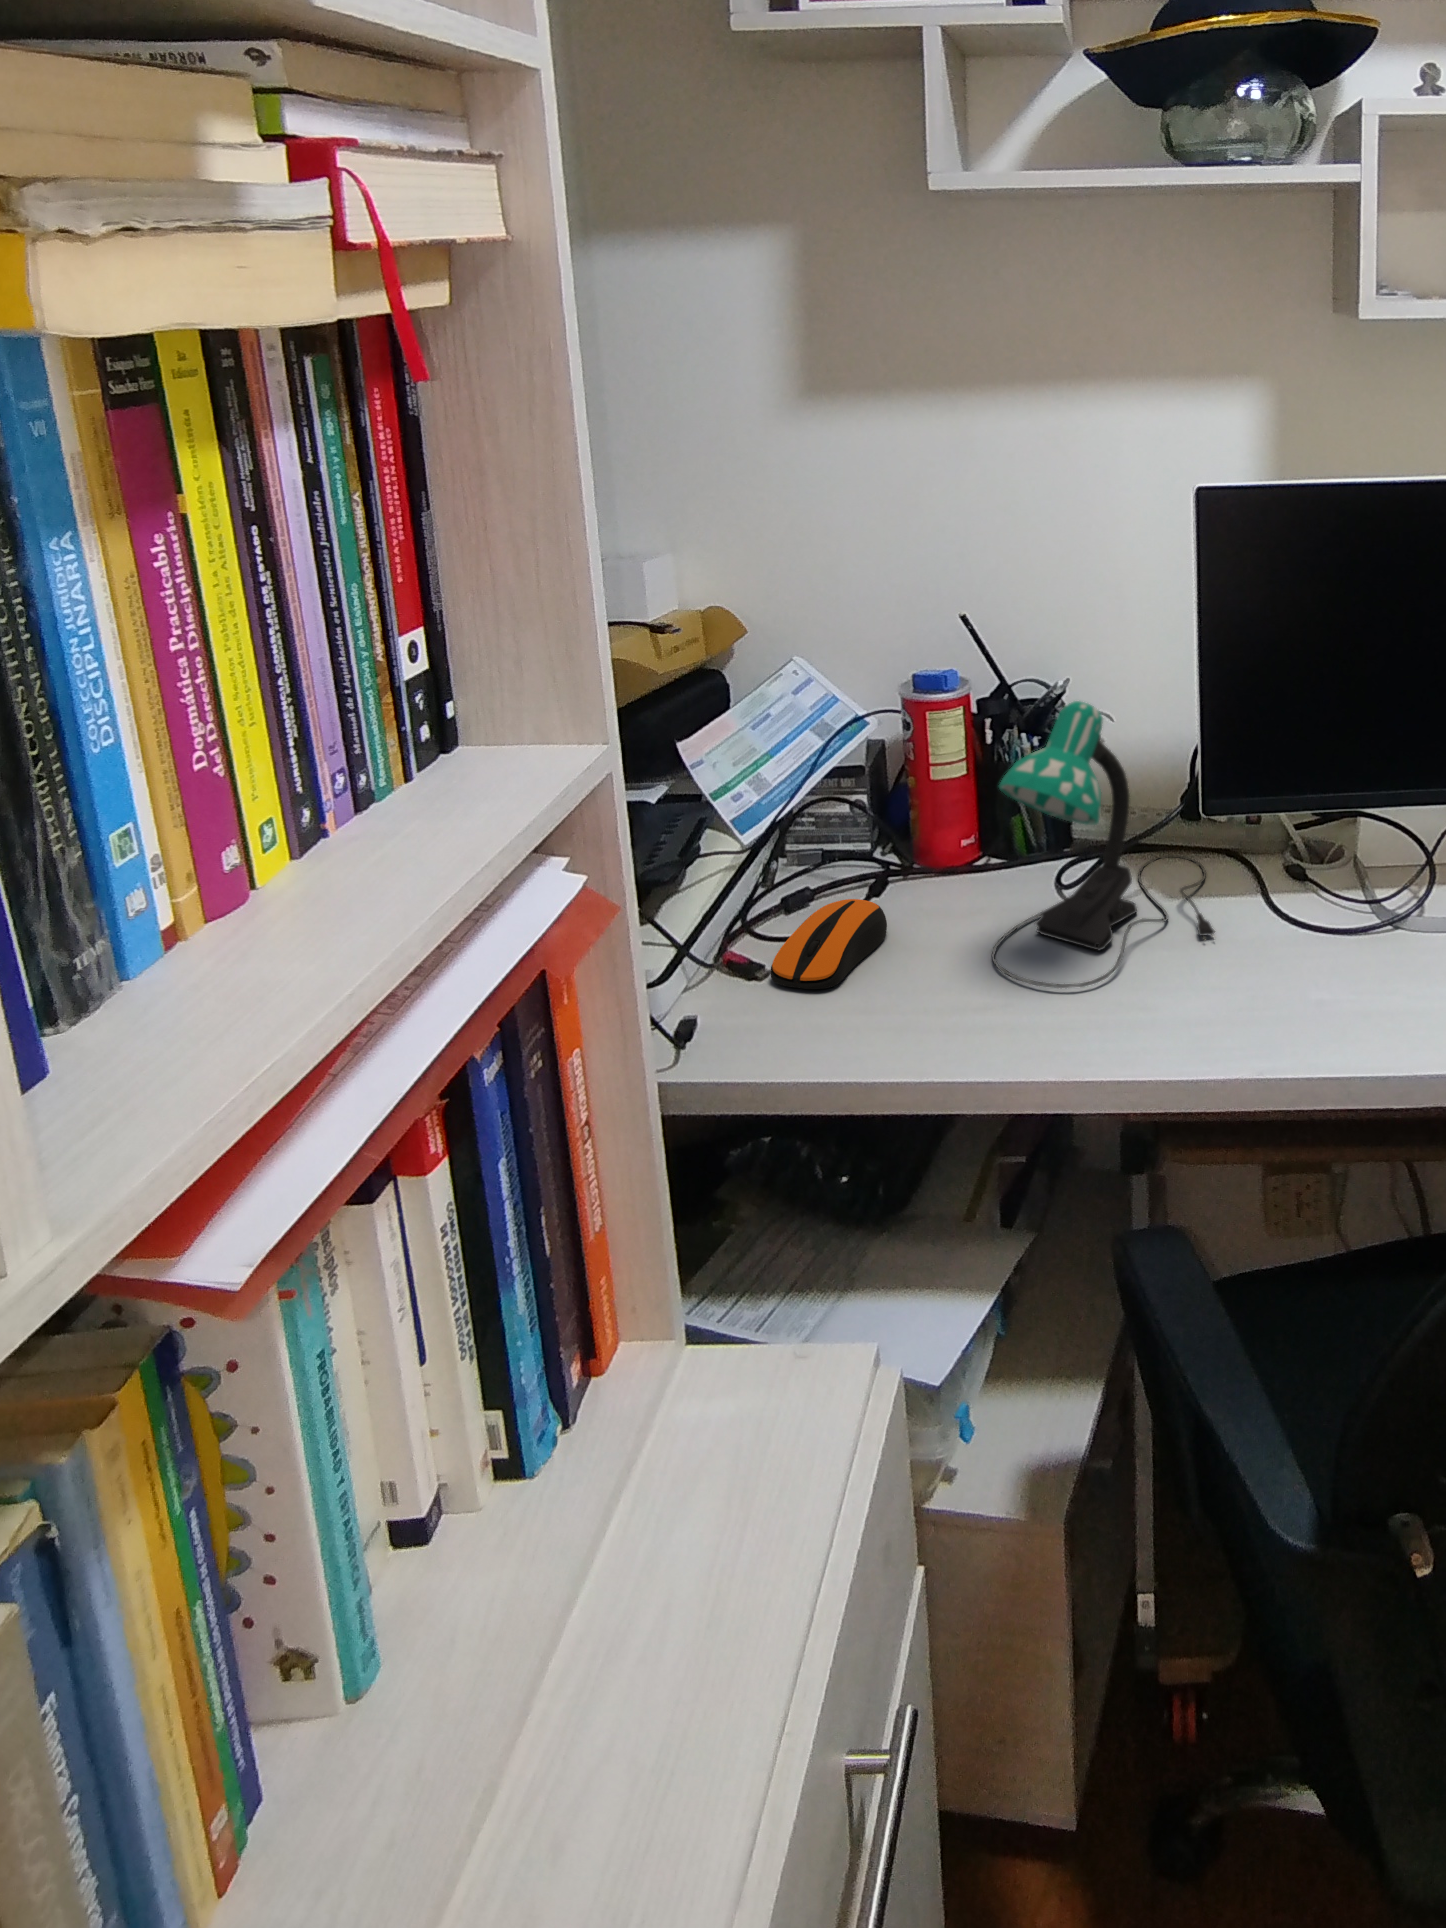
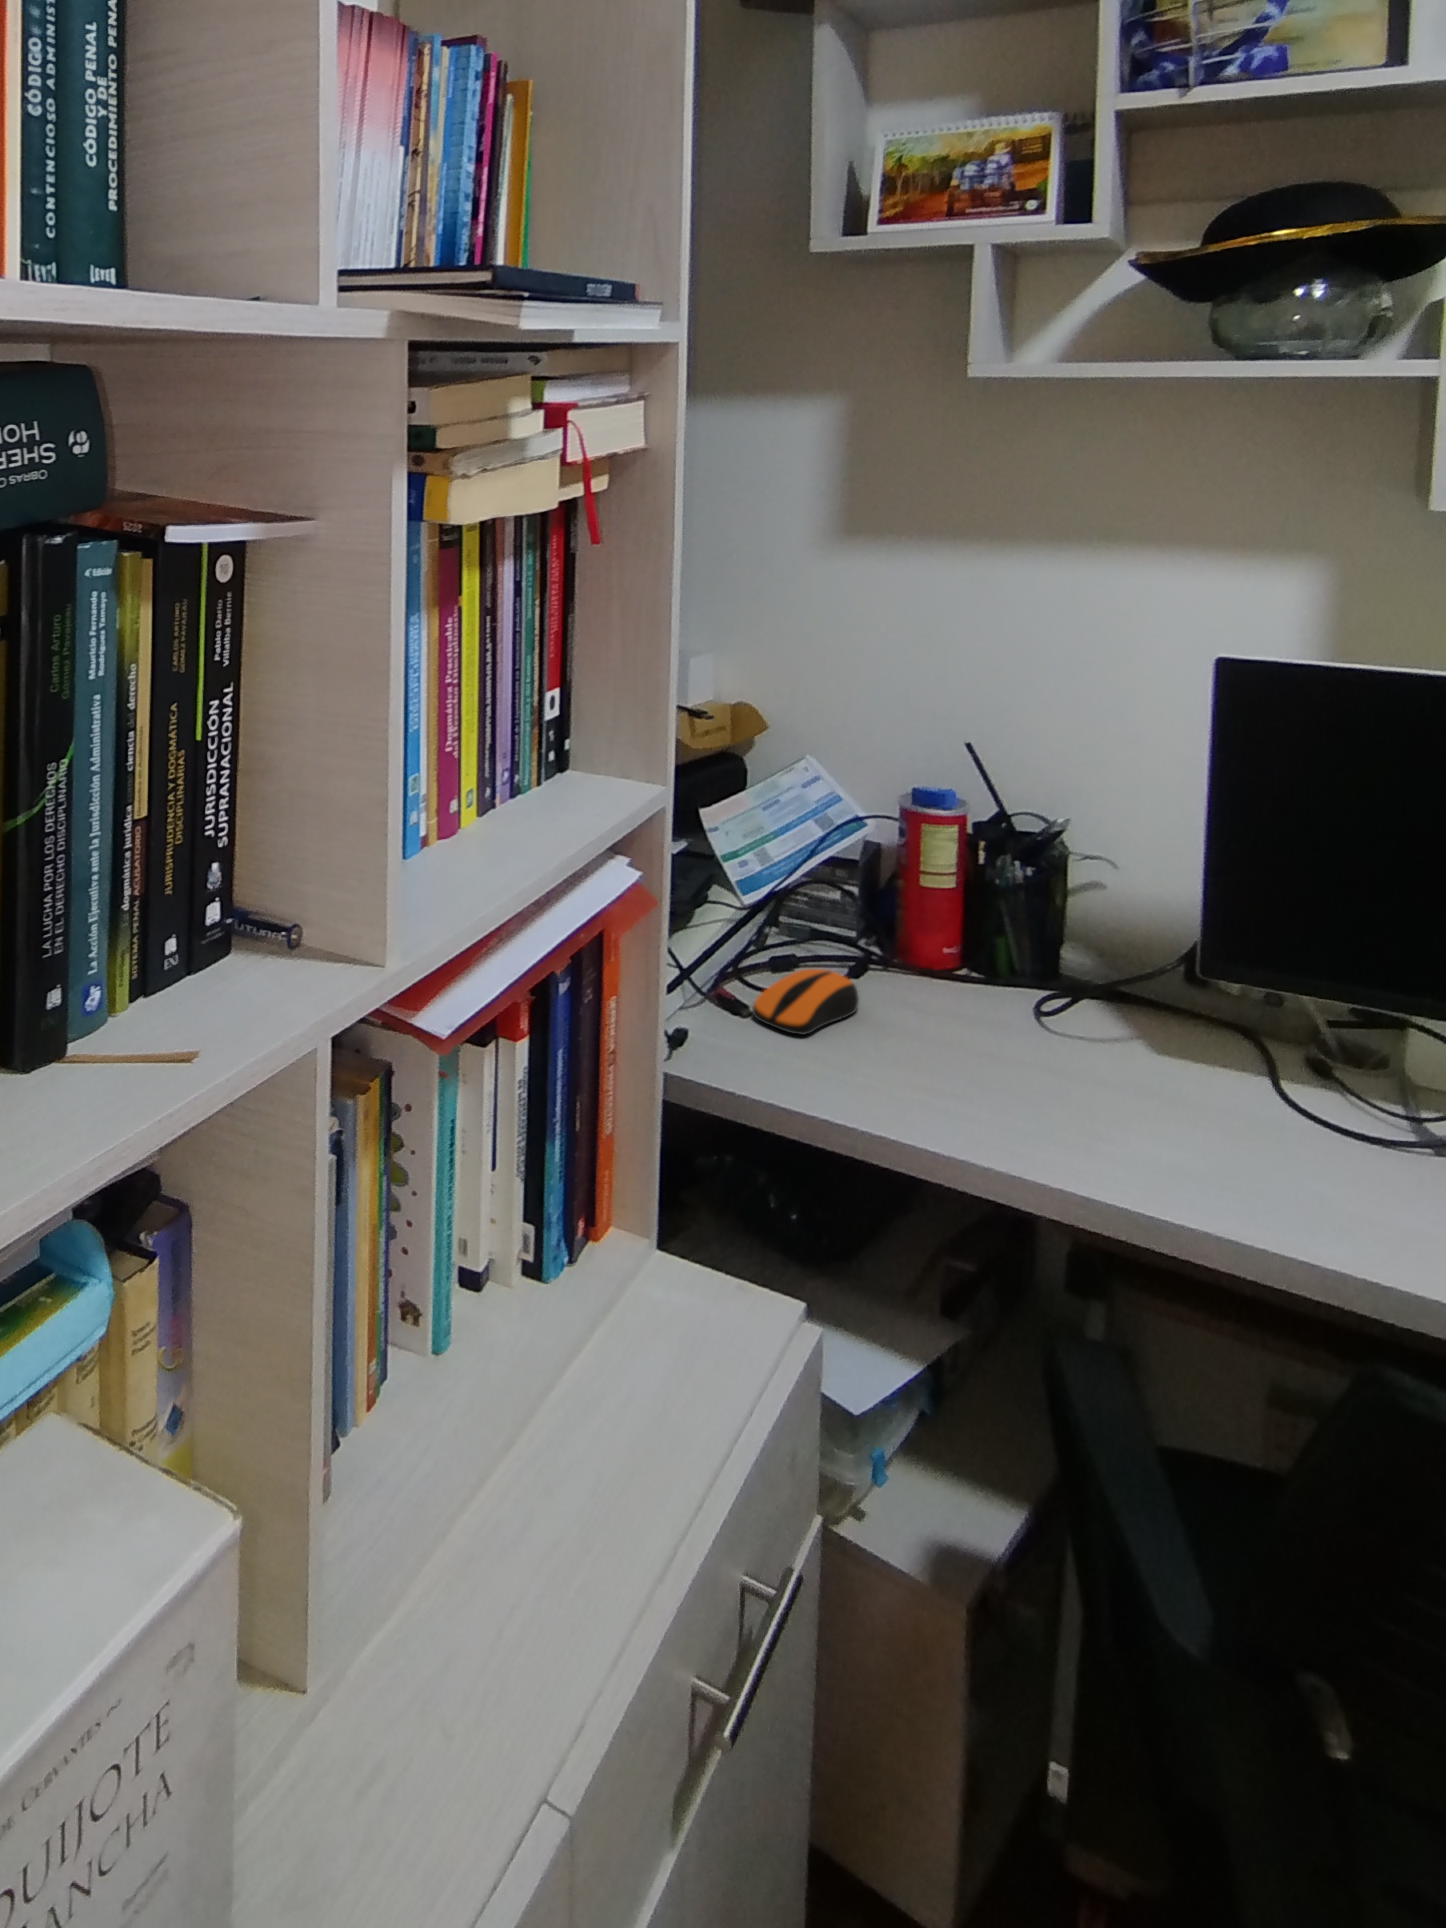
desk lamp: present [992,701,1214,988] -> none [953,839,1209,1109]

